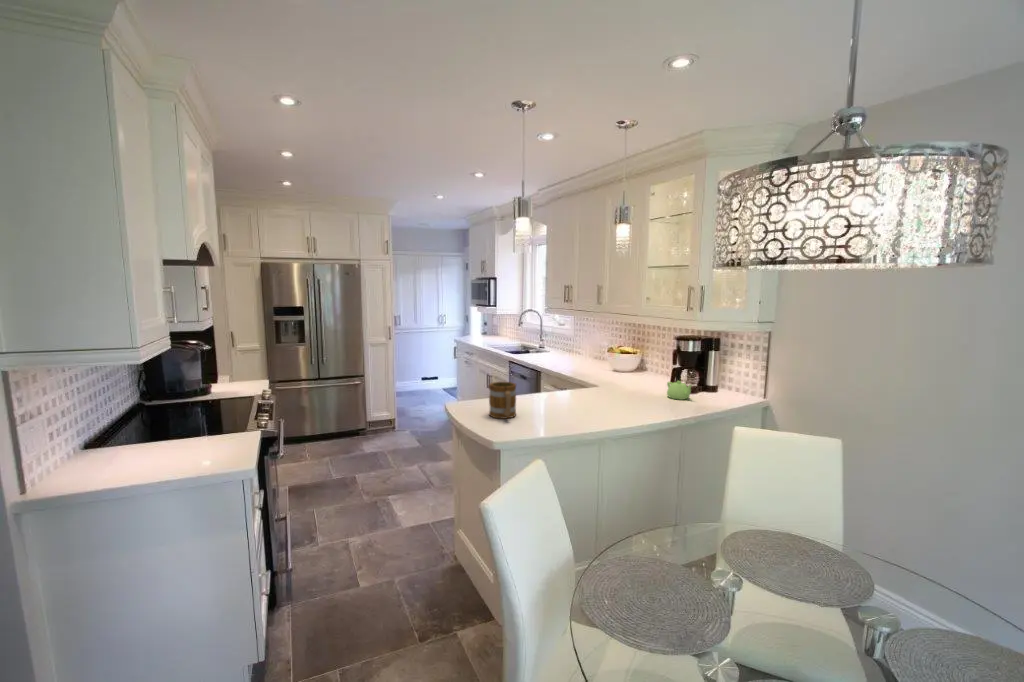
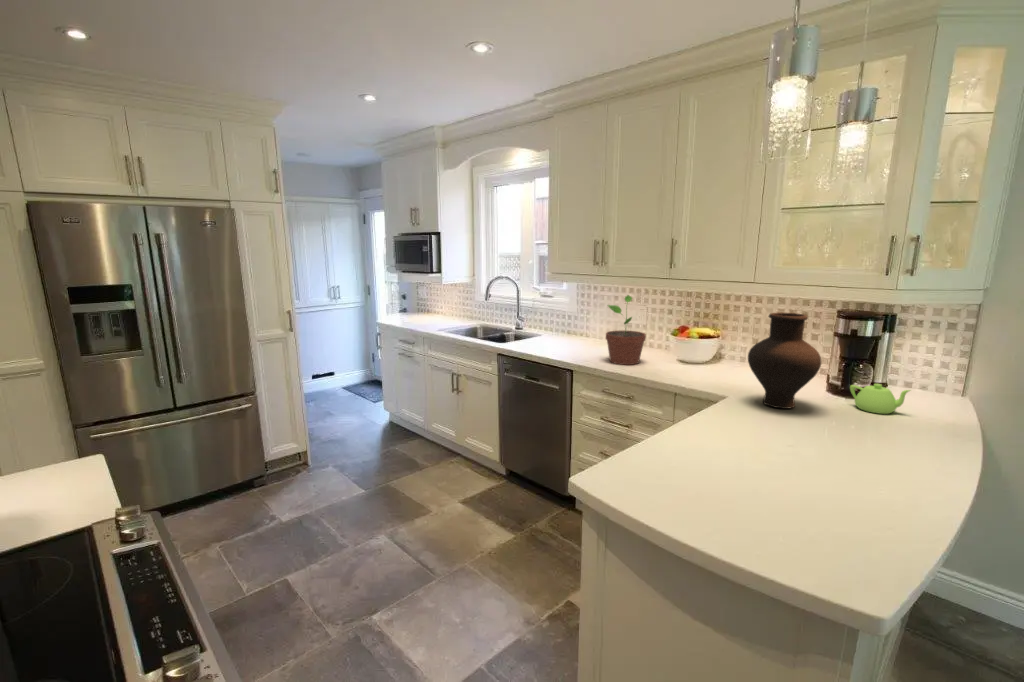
potted plant: none [561,322,588,369] -> present [606,295,646,365]
vase: none [601,333,641,392] -> present [748,312,821,409]
mug: present [489,382,516,419] -> none [718,437,819,529]

